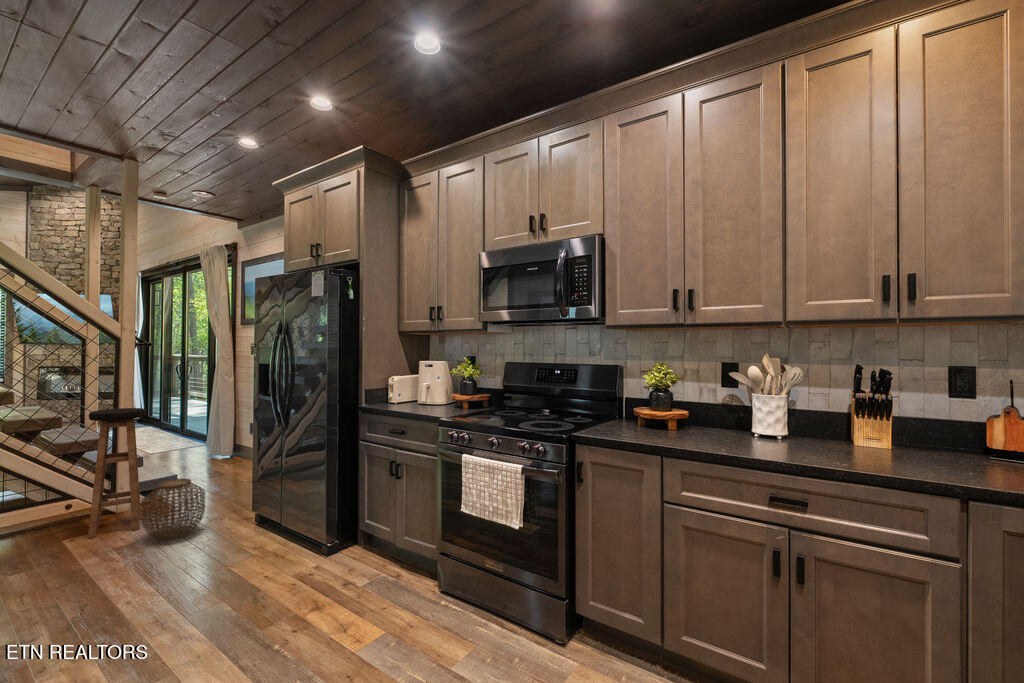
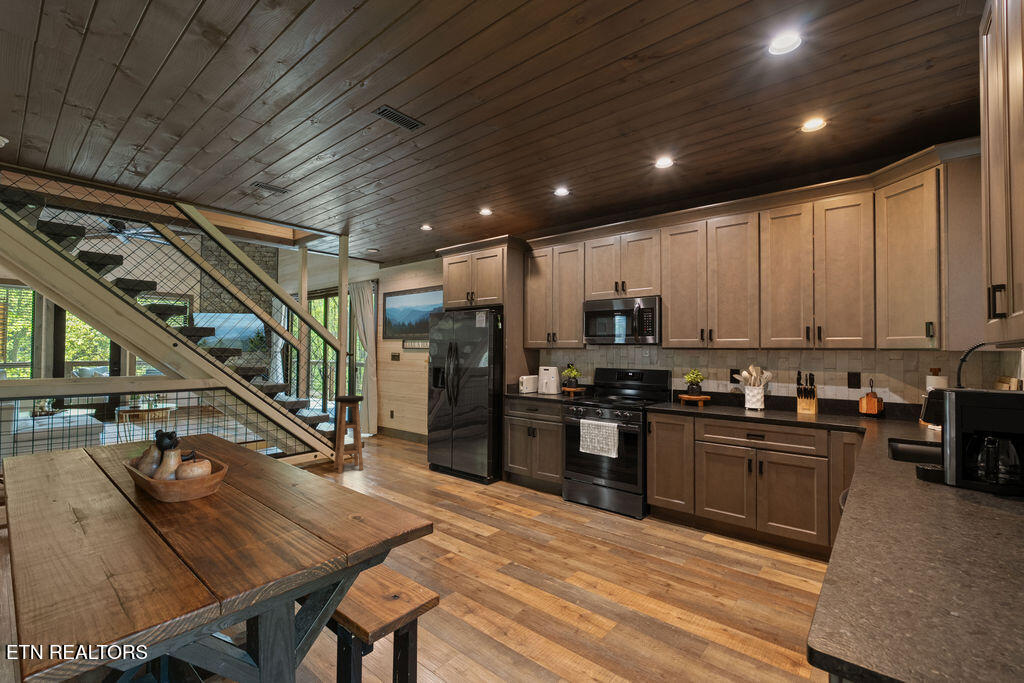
woven basket: present [141,478,205,541] -> none [371,439,404,475]

